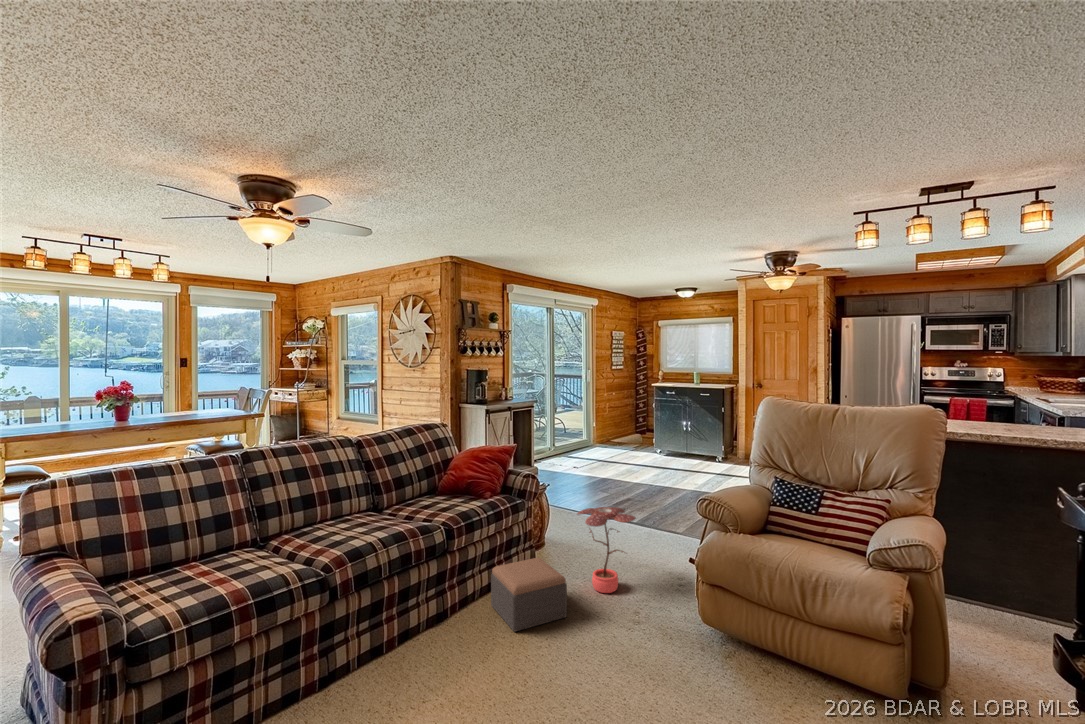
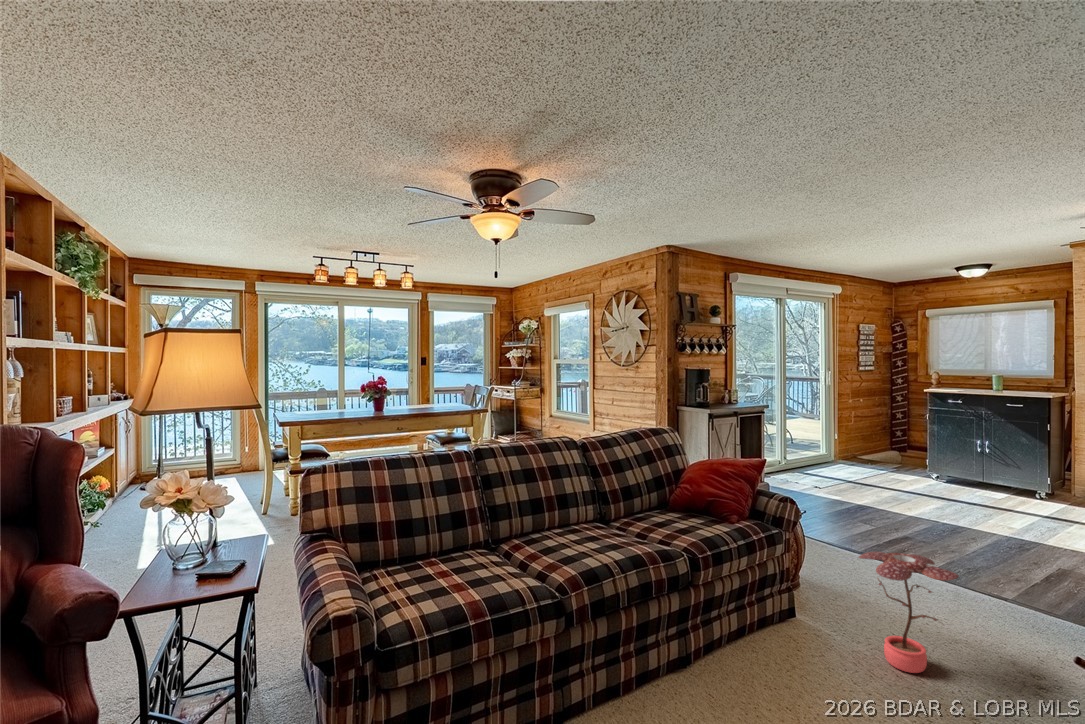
footstool: present [491,558,567,632] -> none [743,607,855,703]

